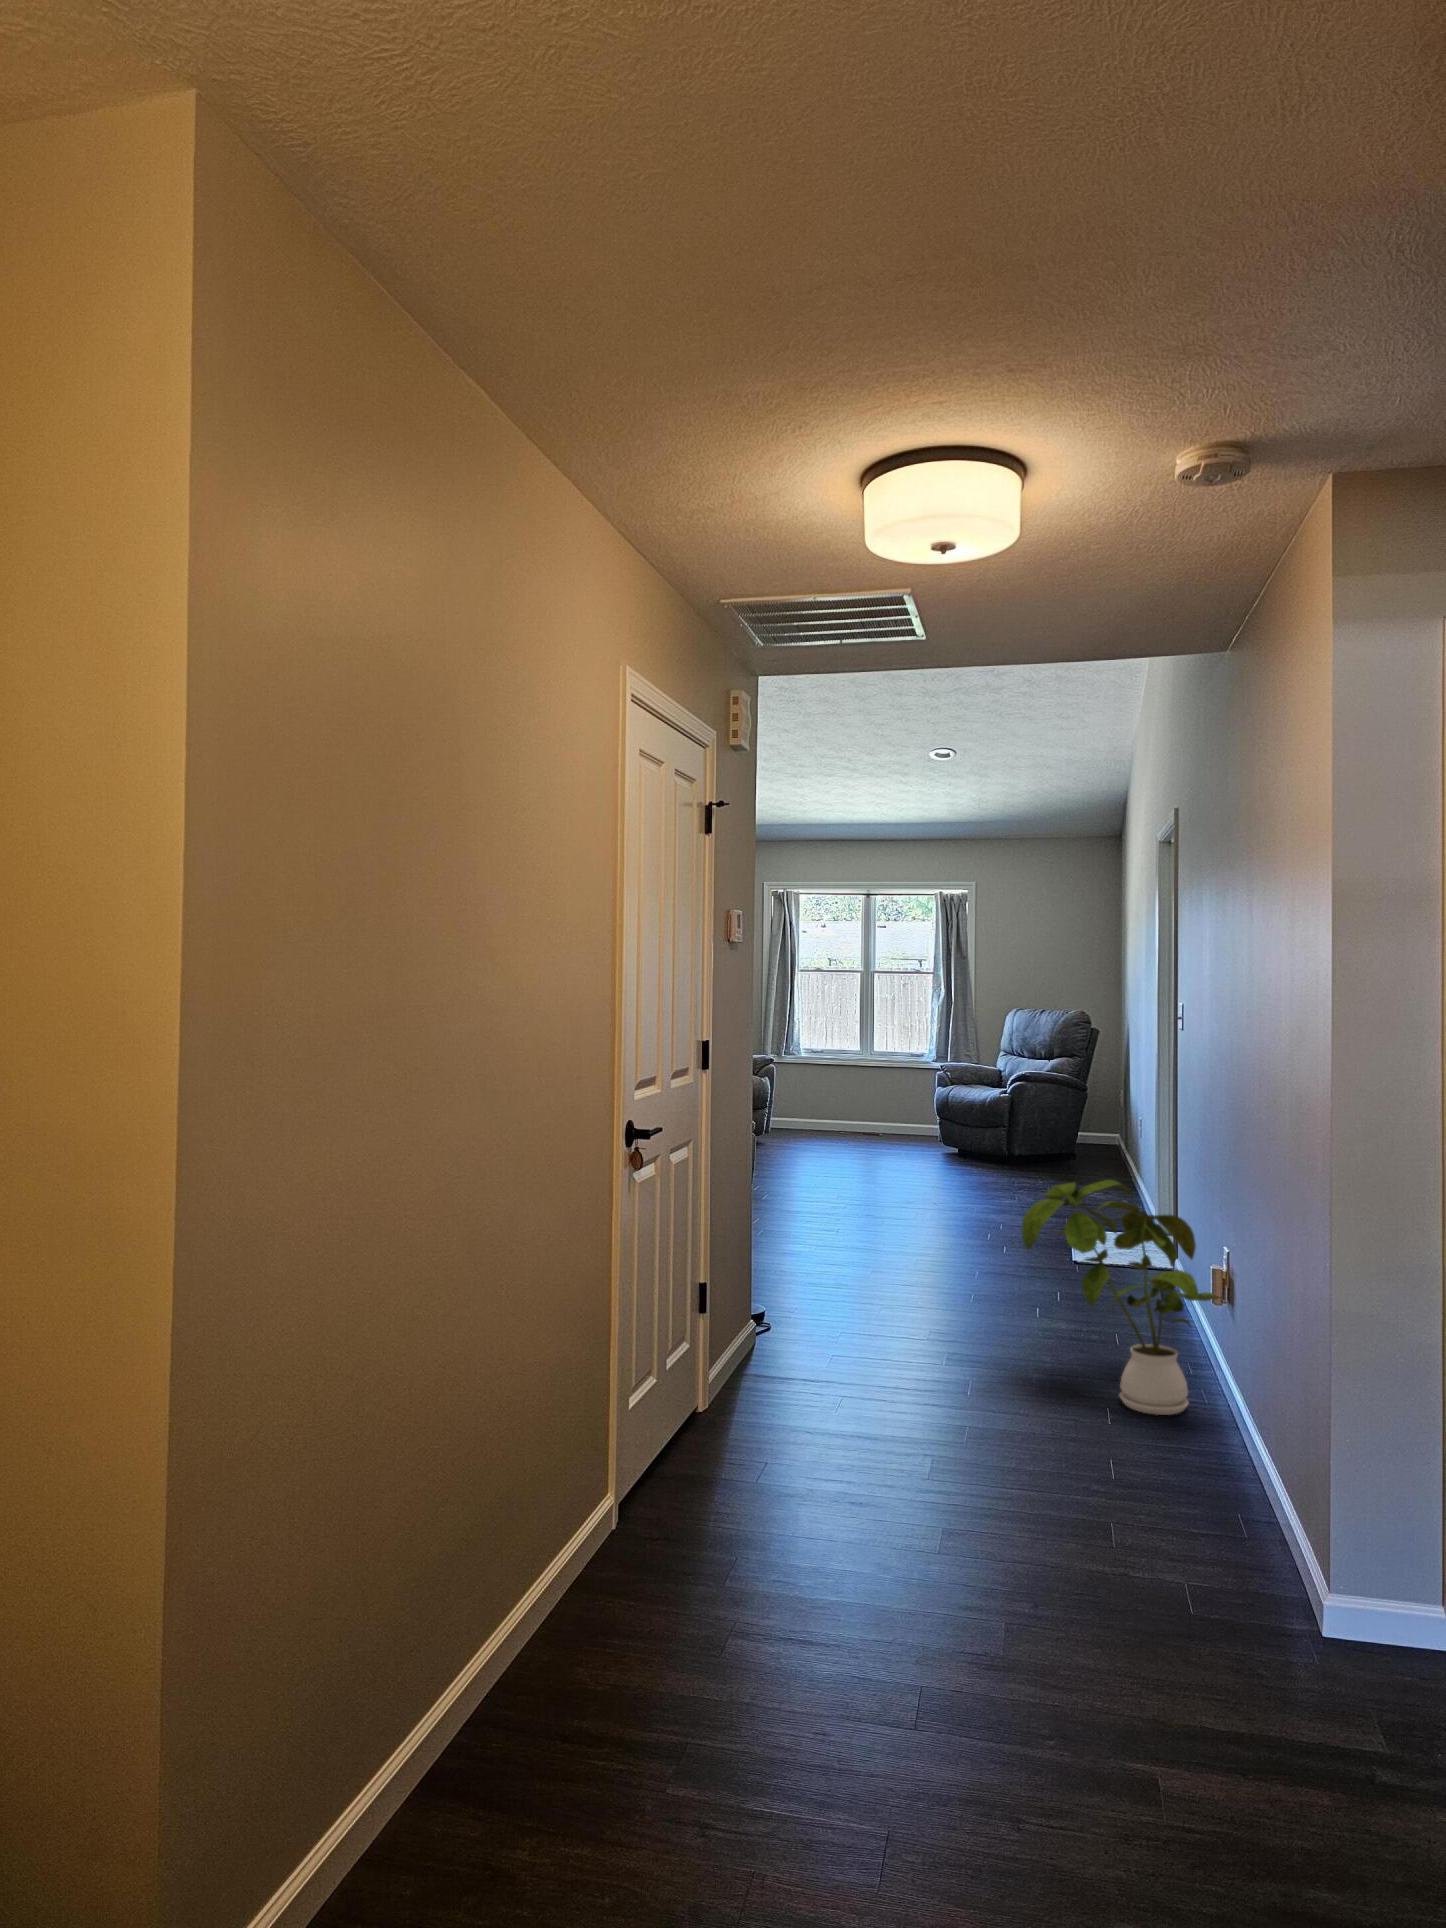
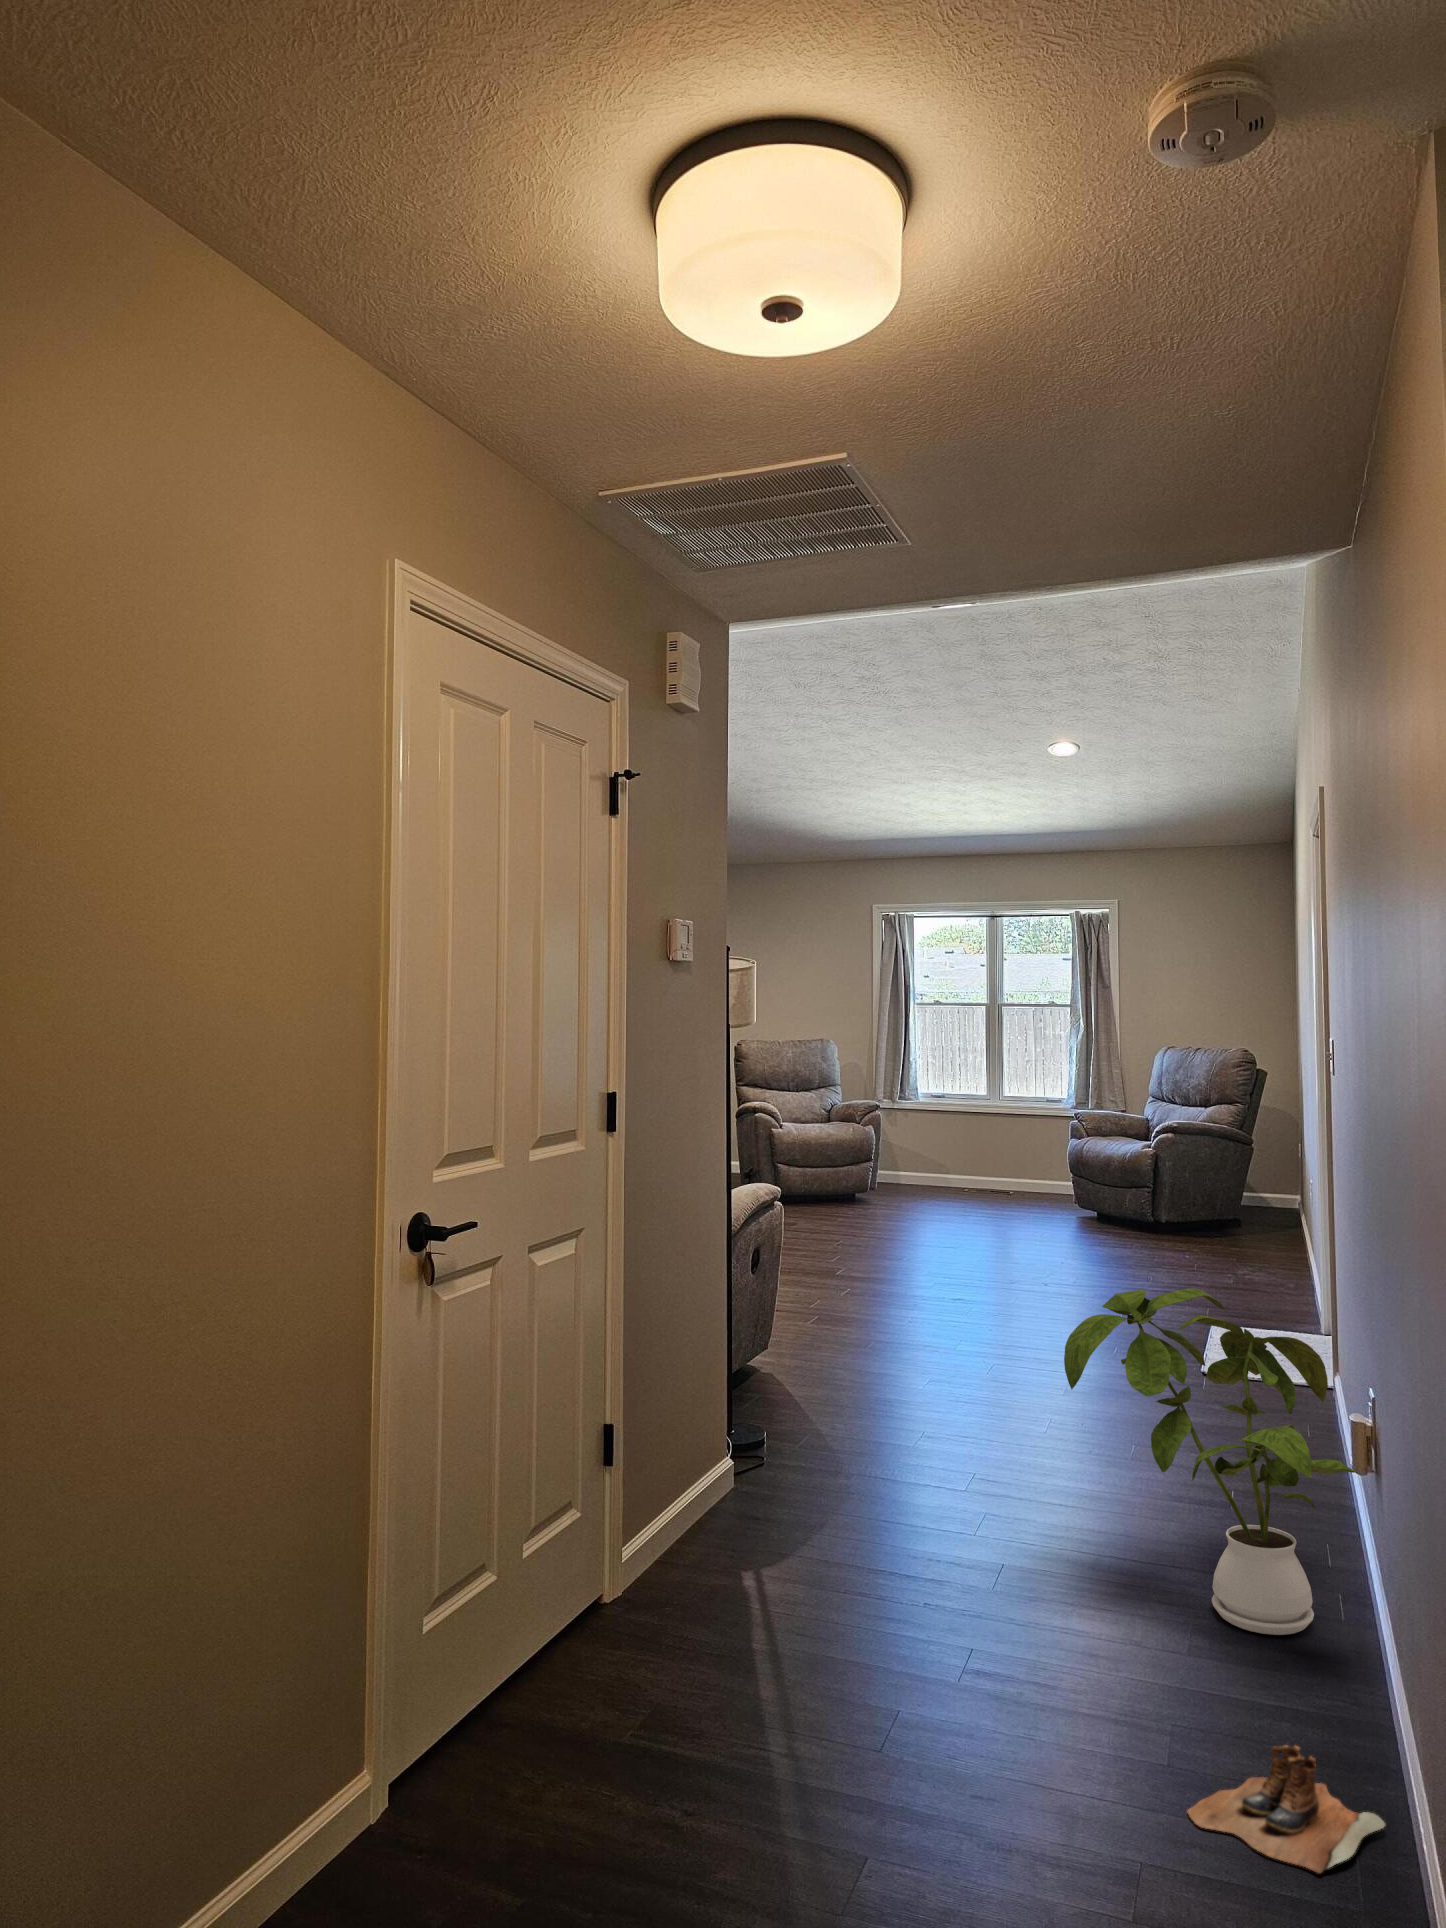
boots: none [1131,1461,1254,1529] -> present [1187,1745,1385,1873]

